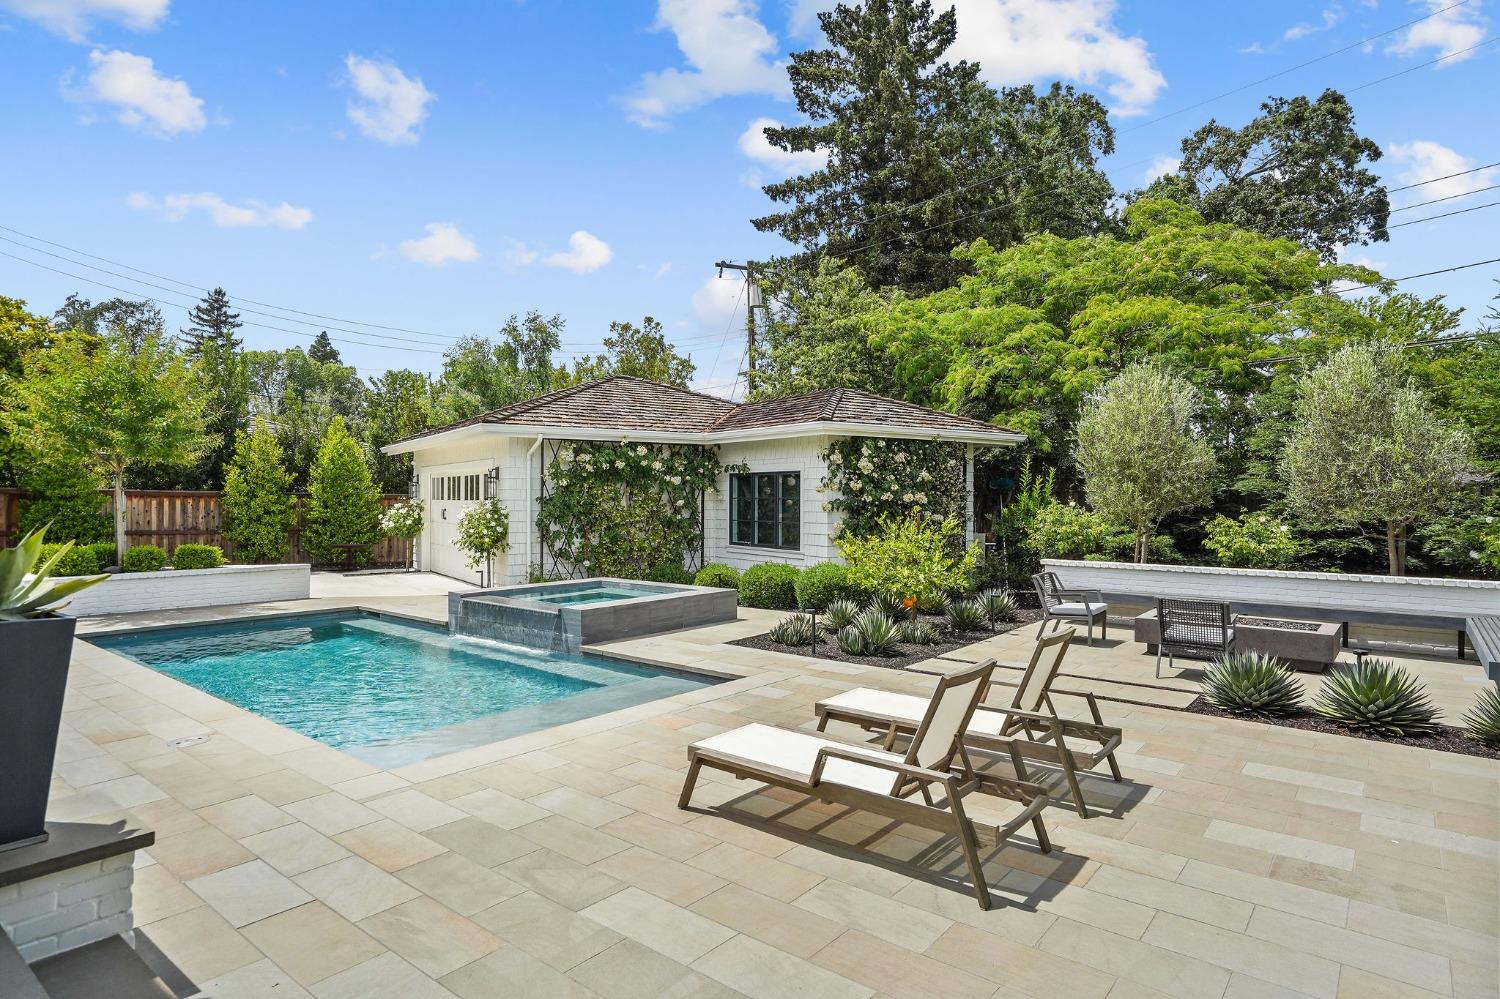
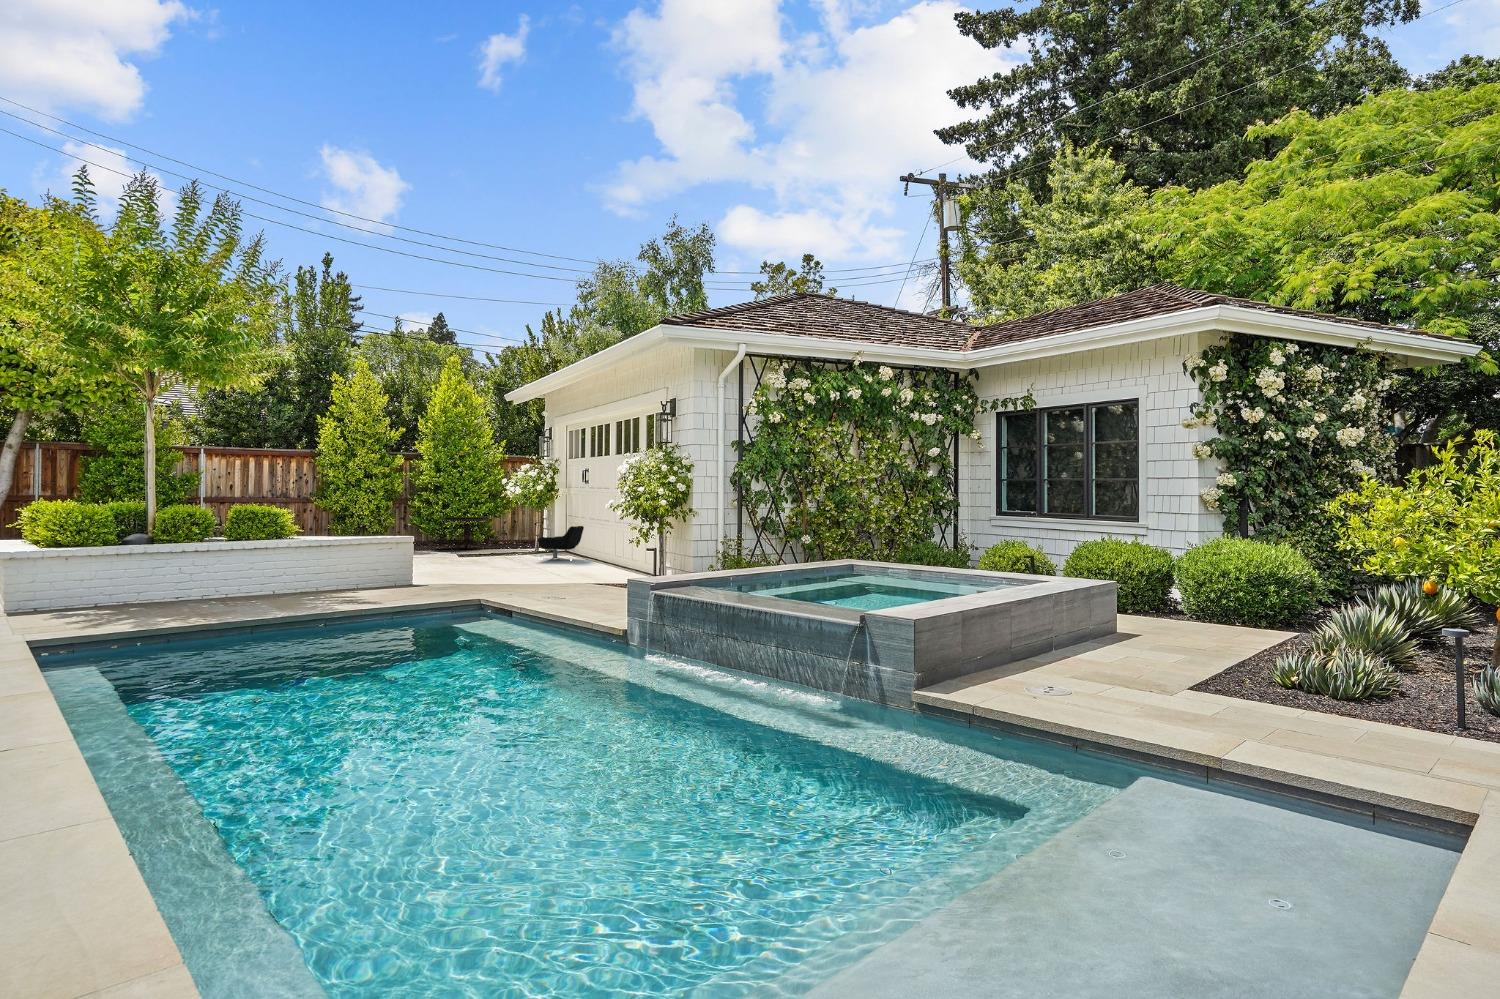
lounge chair: none [406,552,443,579] -> present [538,526,584,561]

